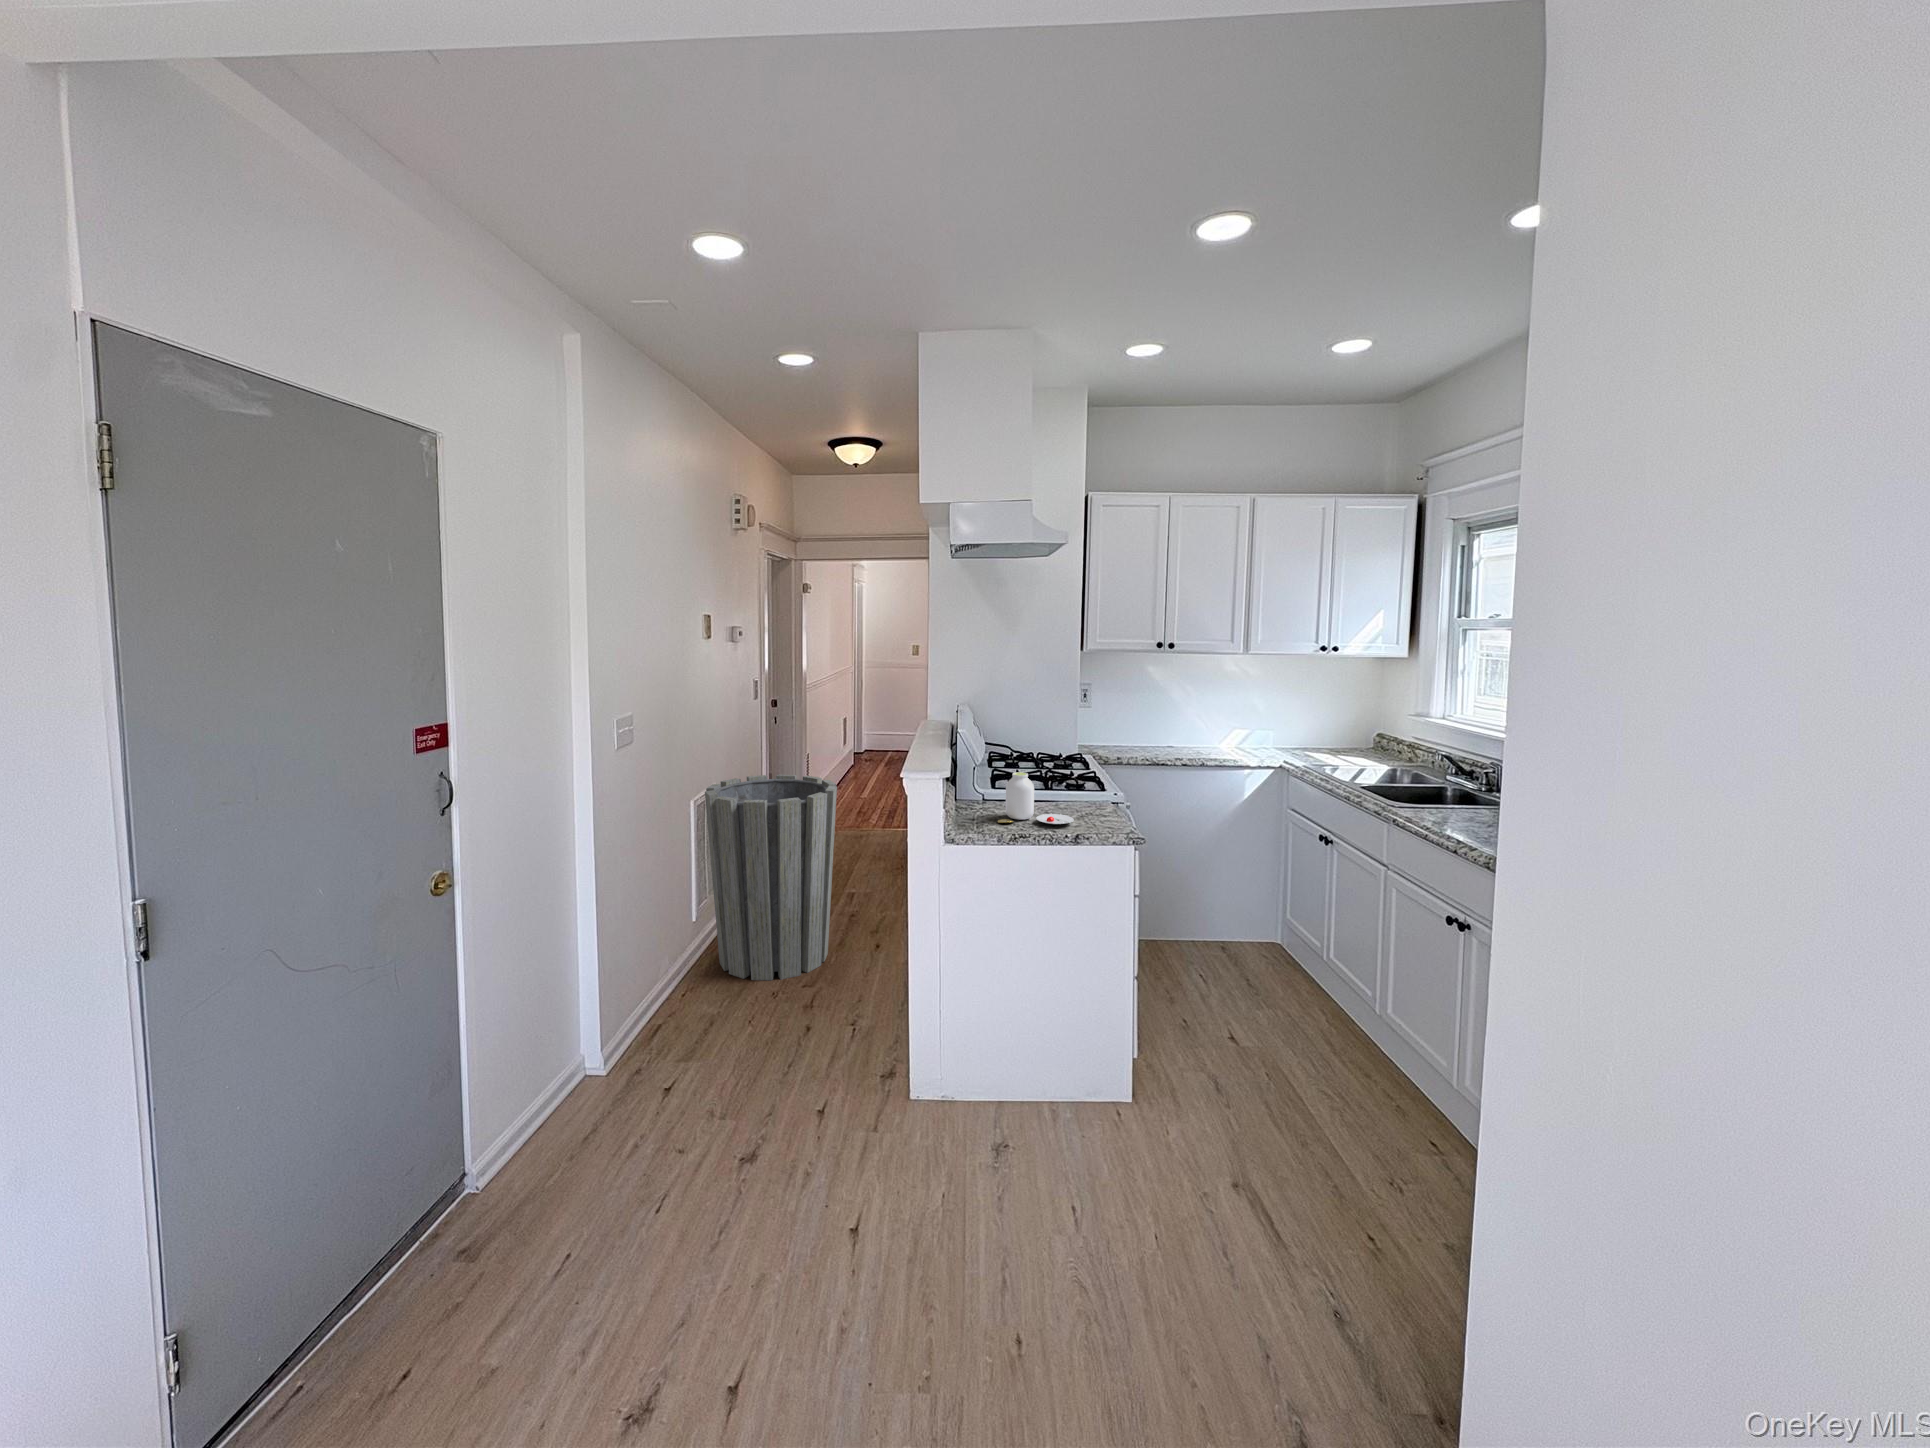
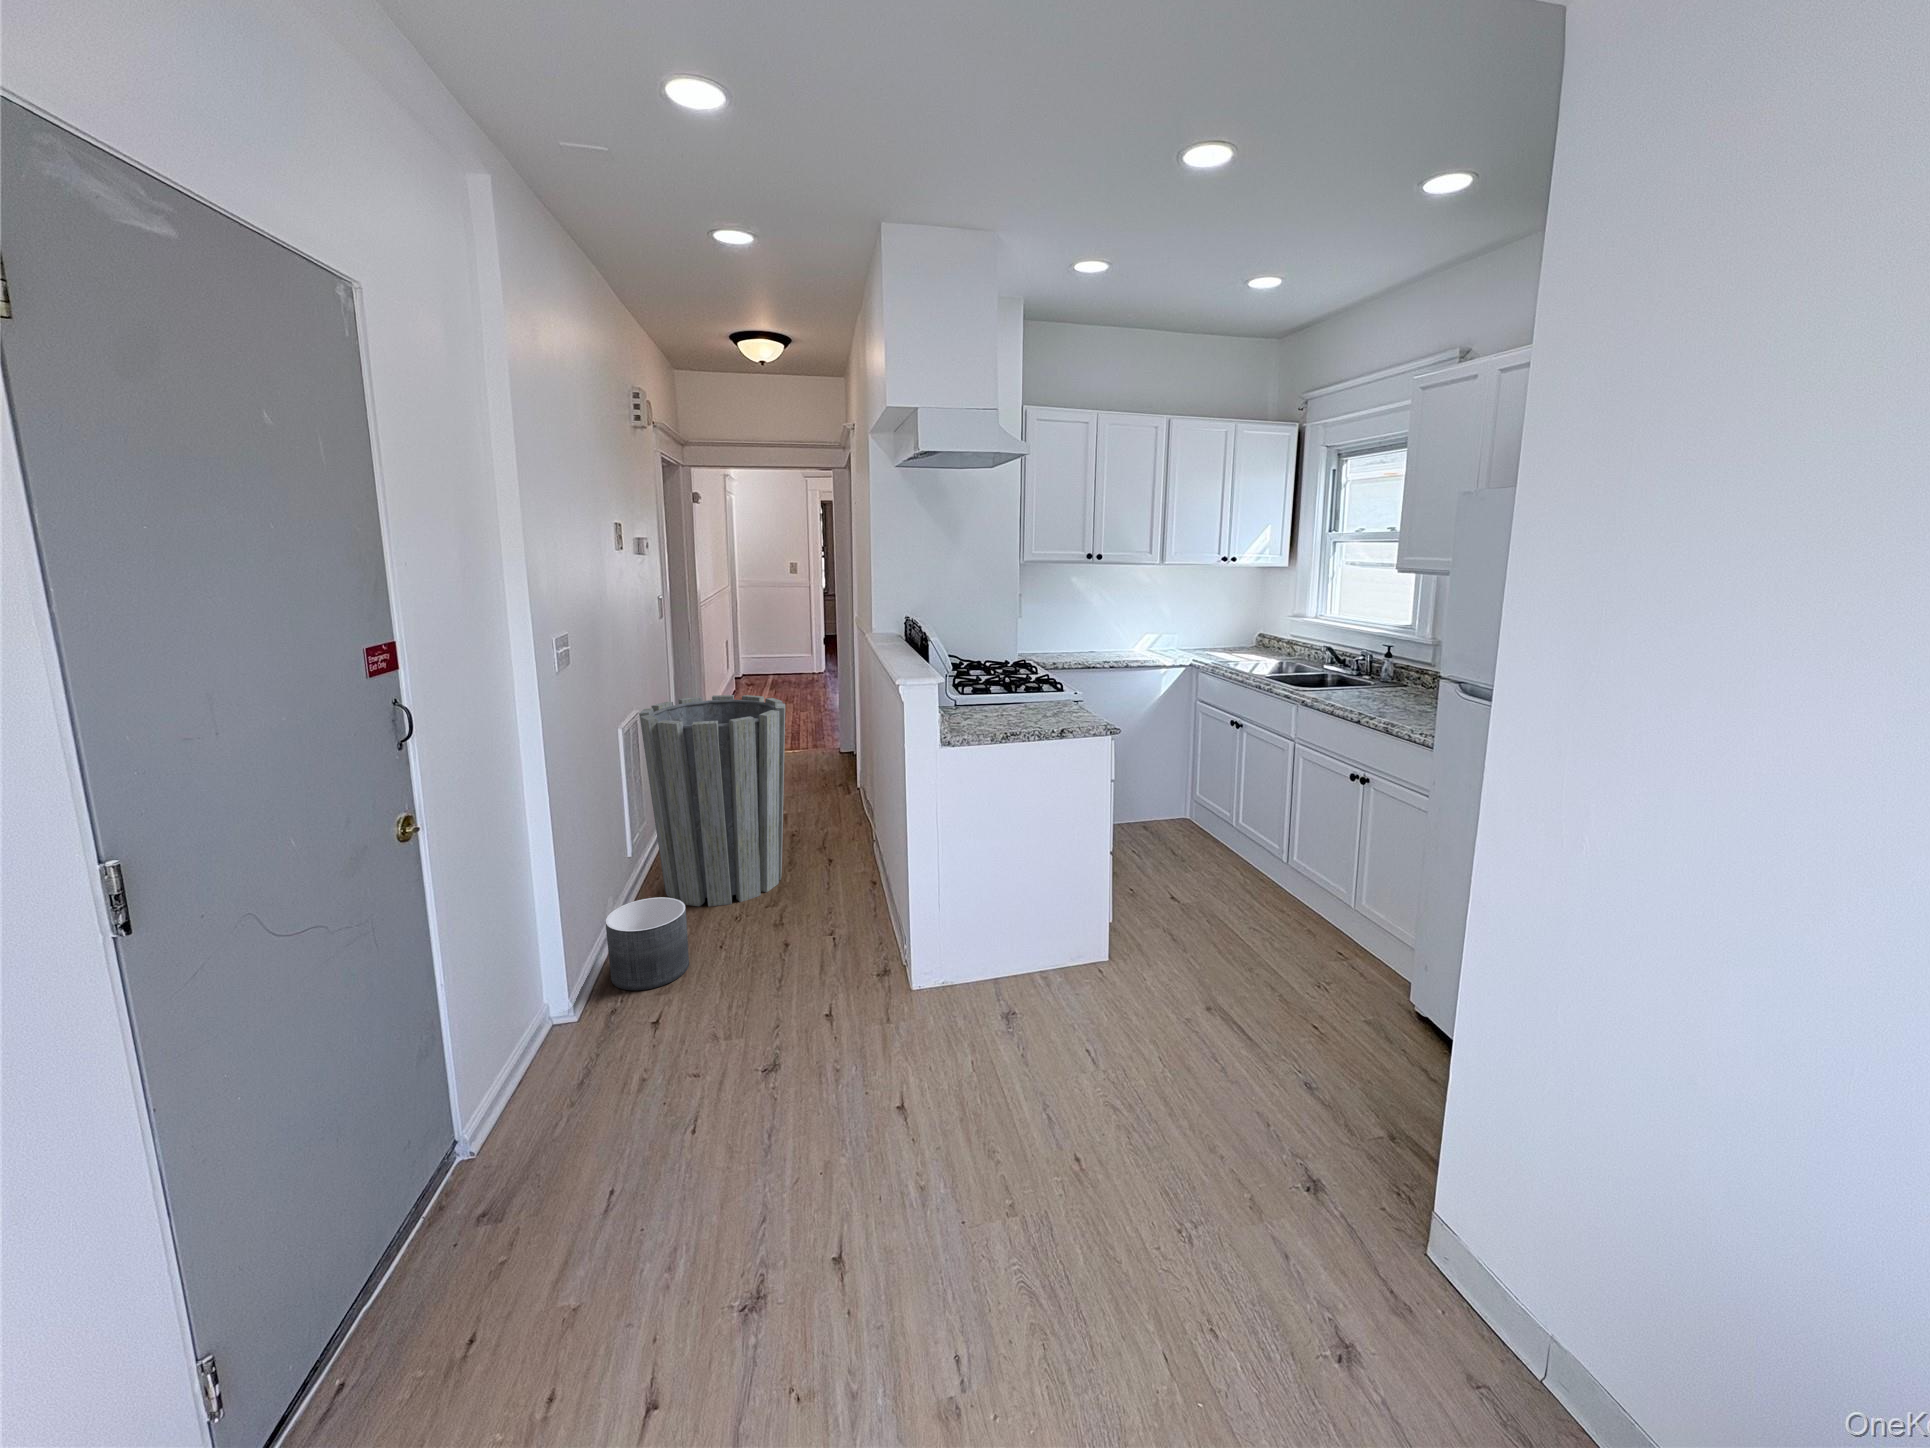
jar: present [998,772,1074,824] -> none [983,676,1054,724]
planter: none [644,966,716,1055] -> present [605,897,689,990]

